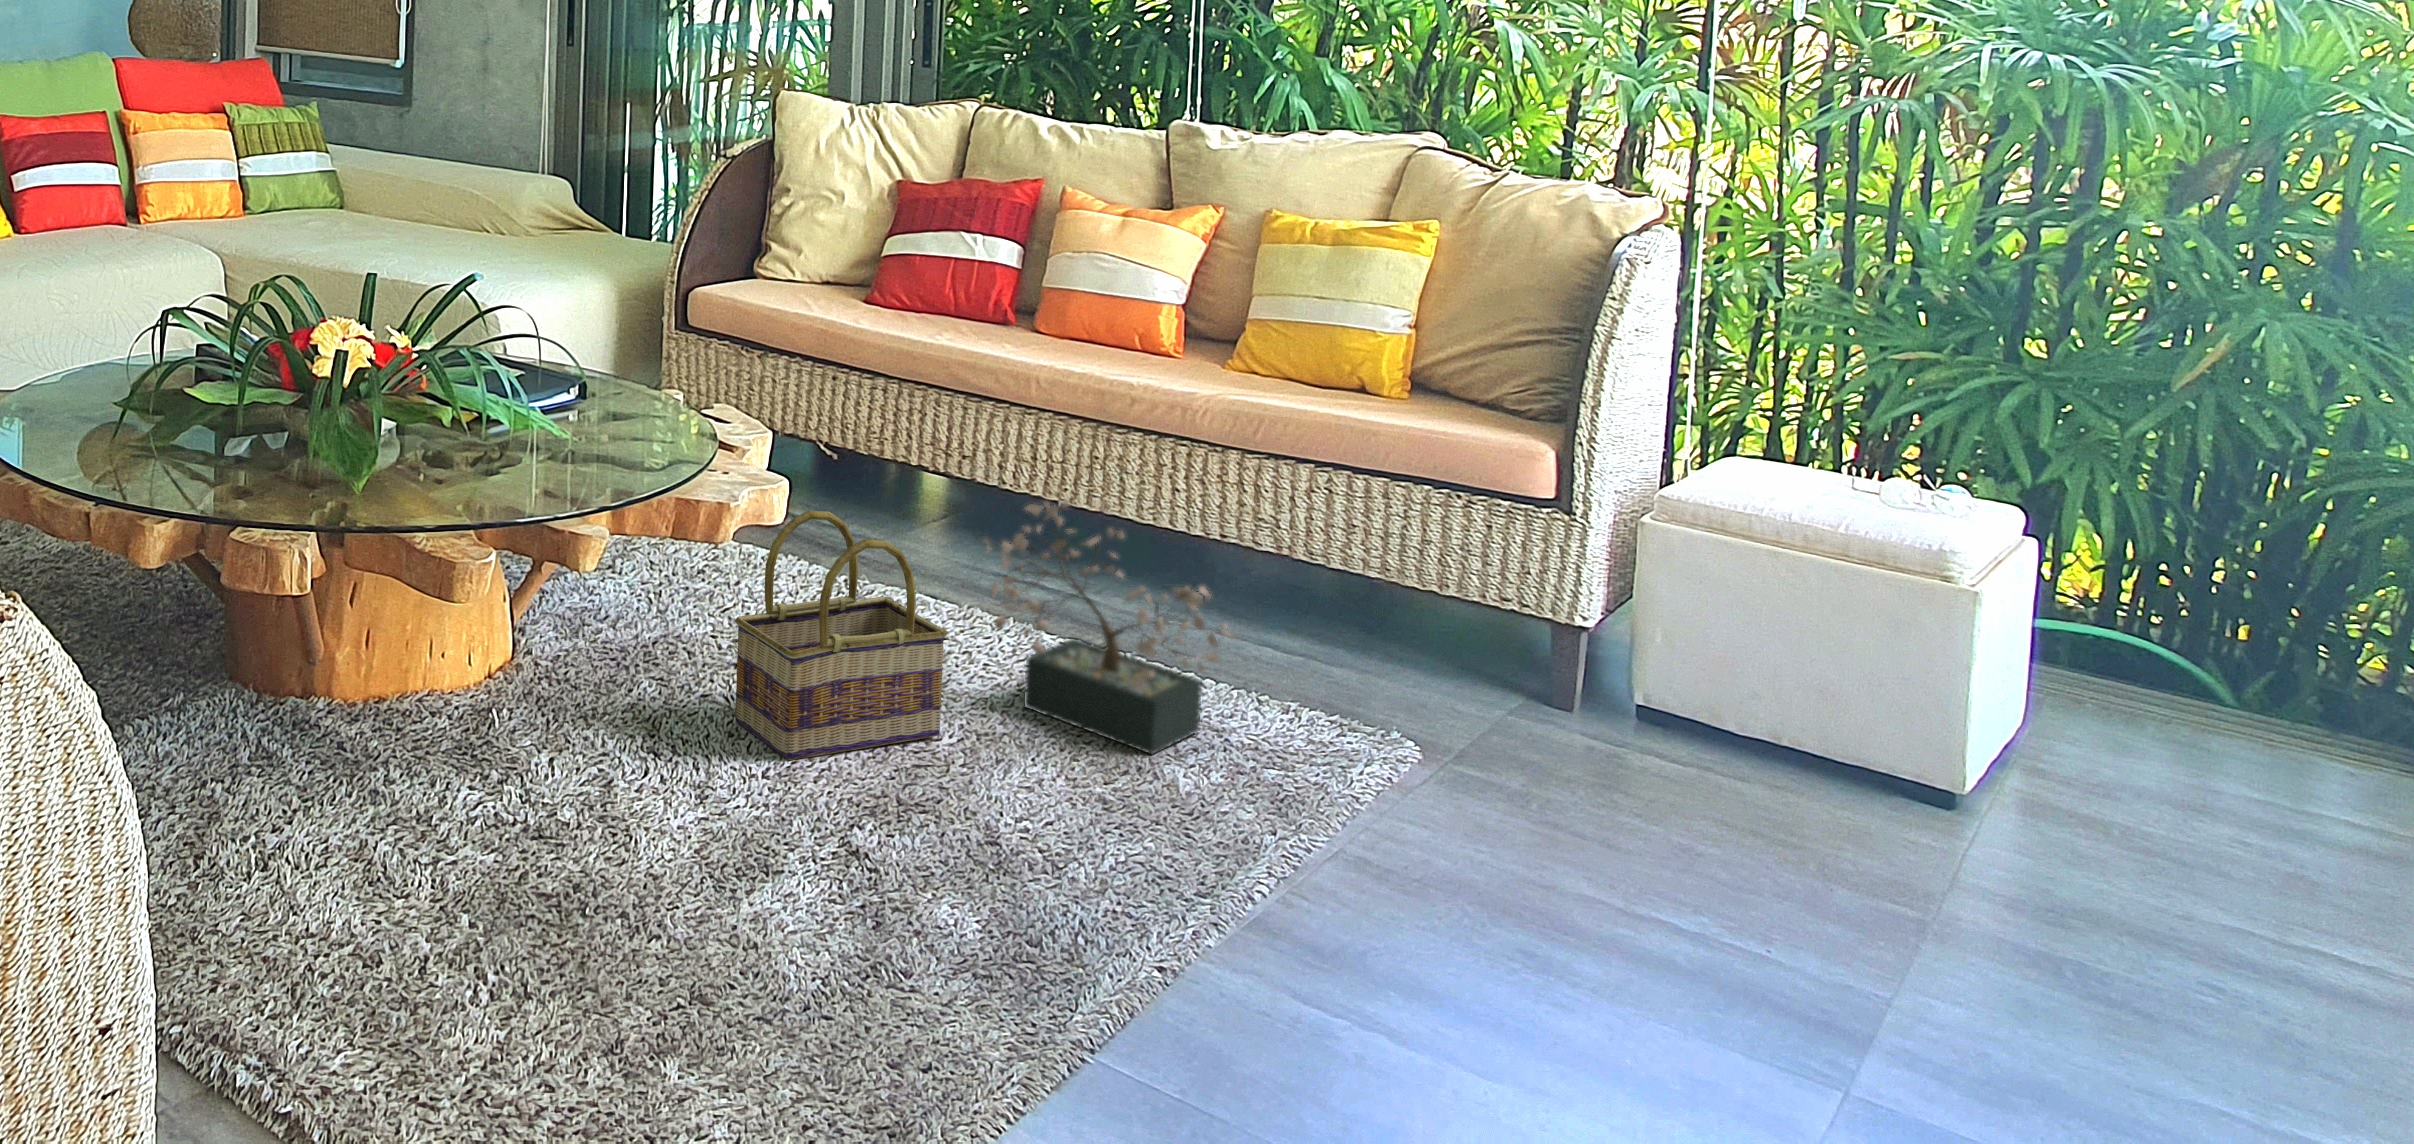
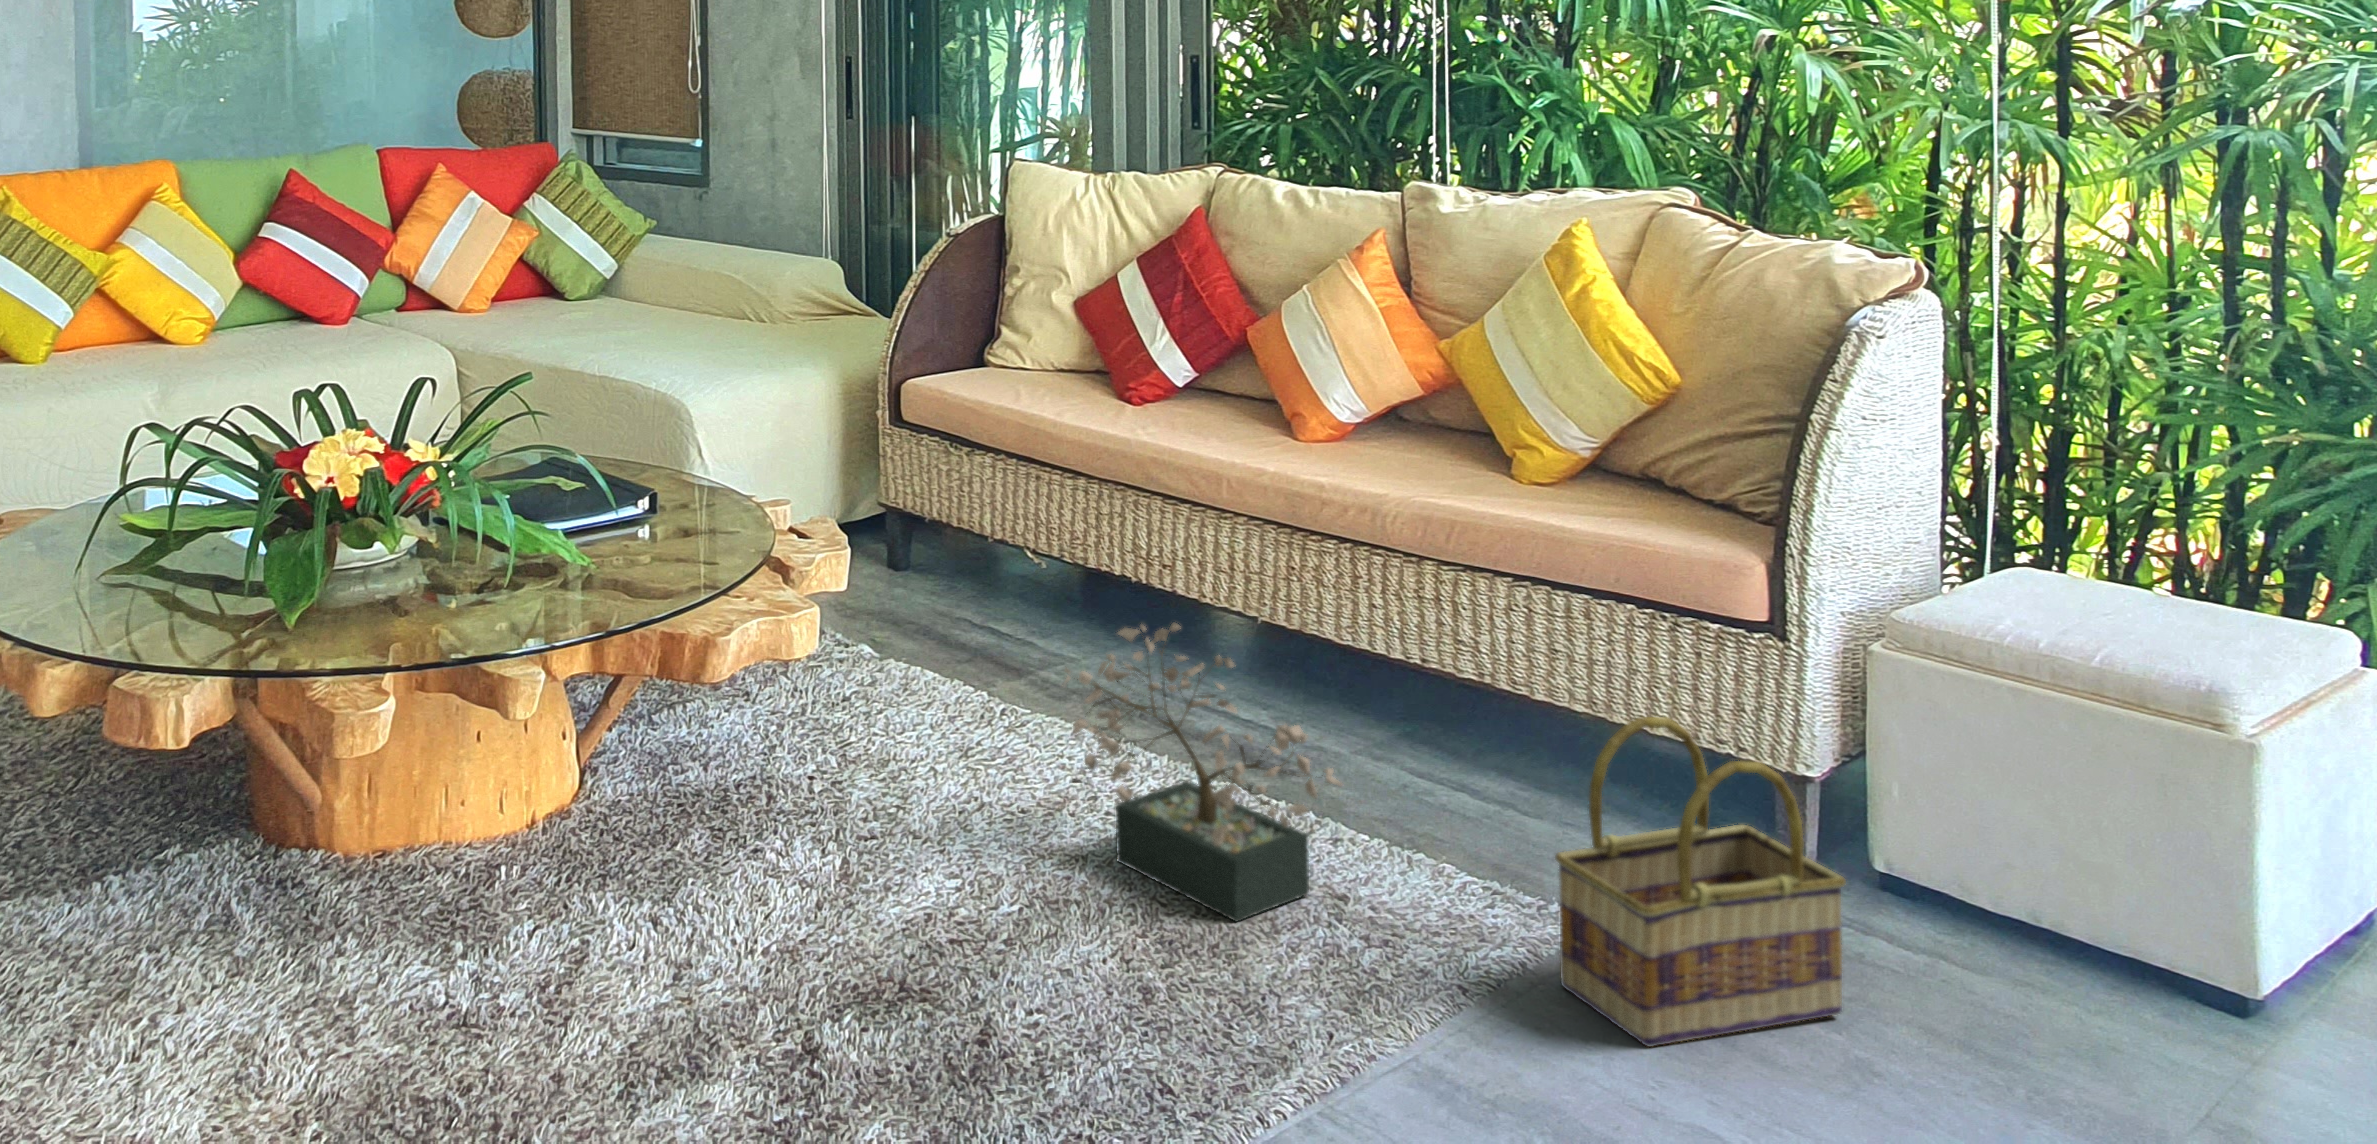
basket: present [735,511,947,760] -> present [1555,717,1846,1047]

